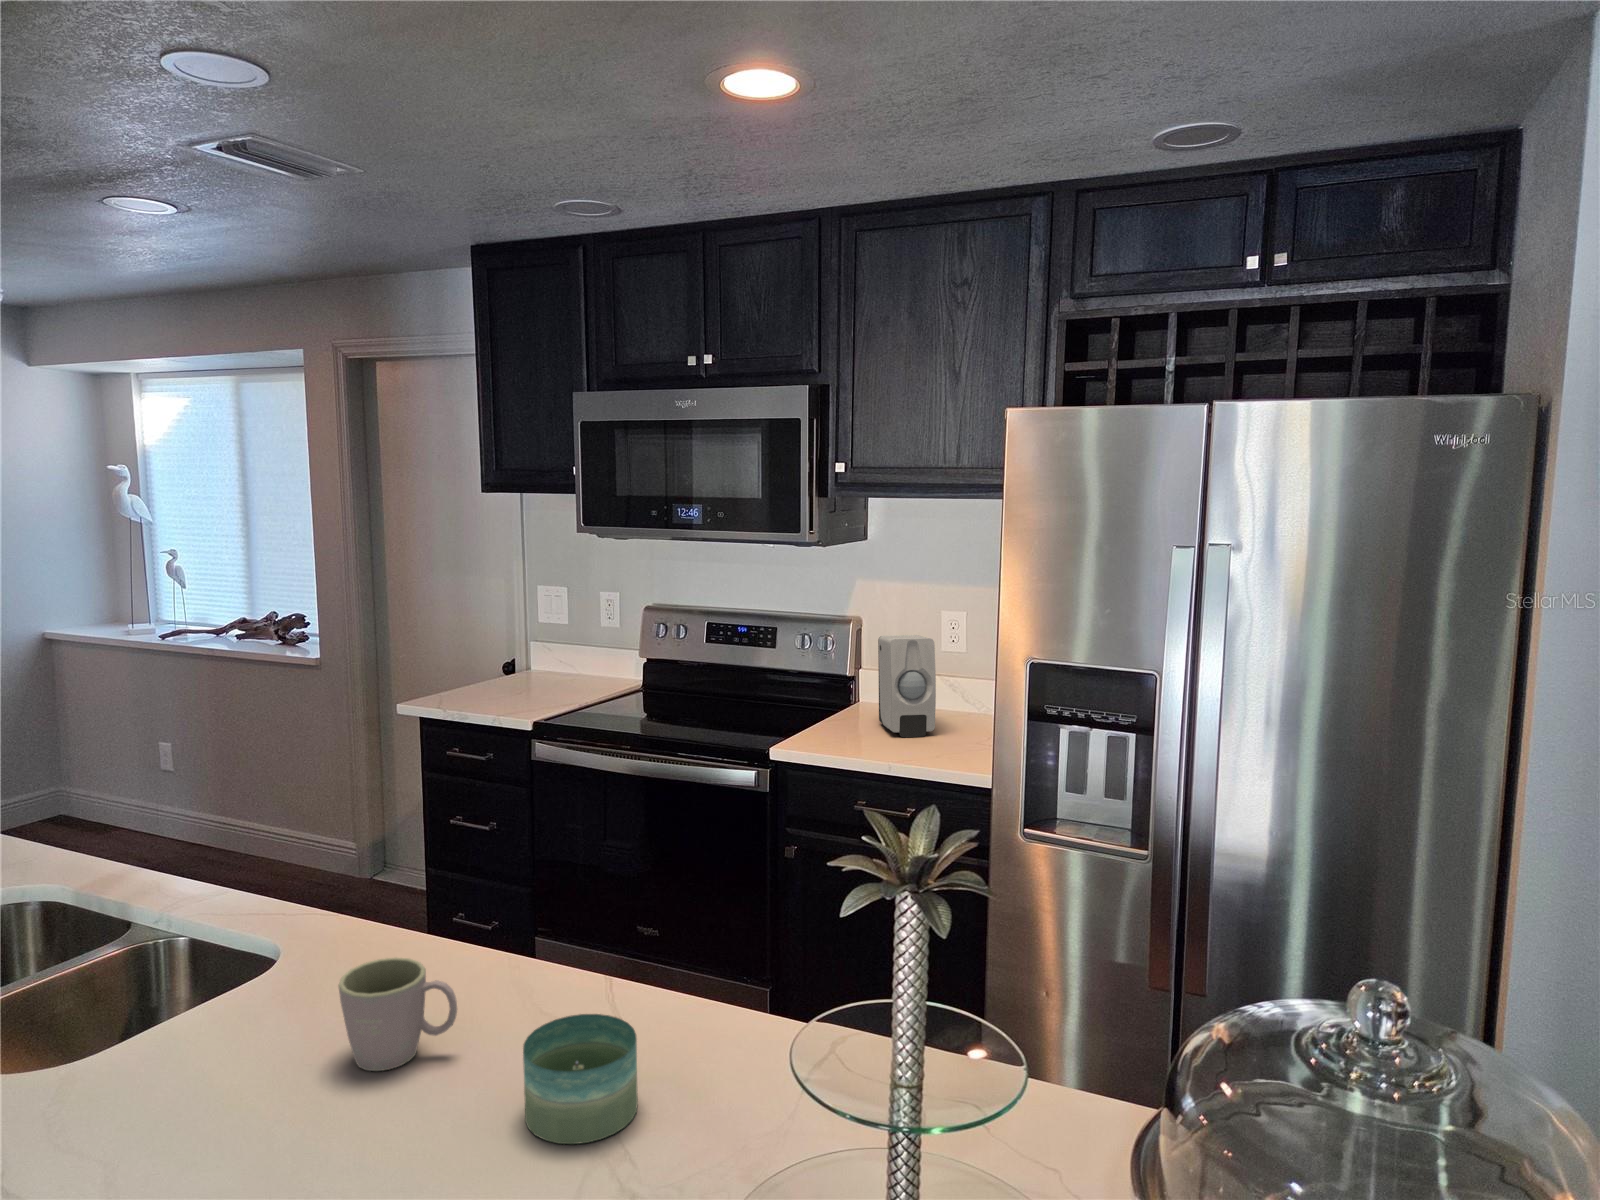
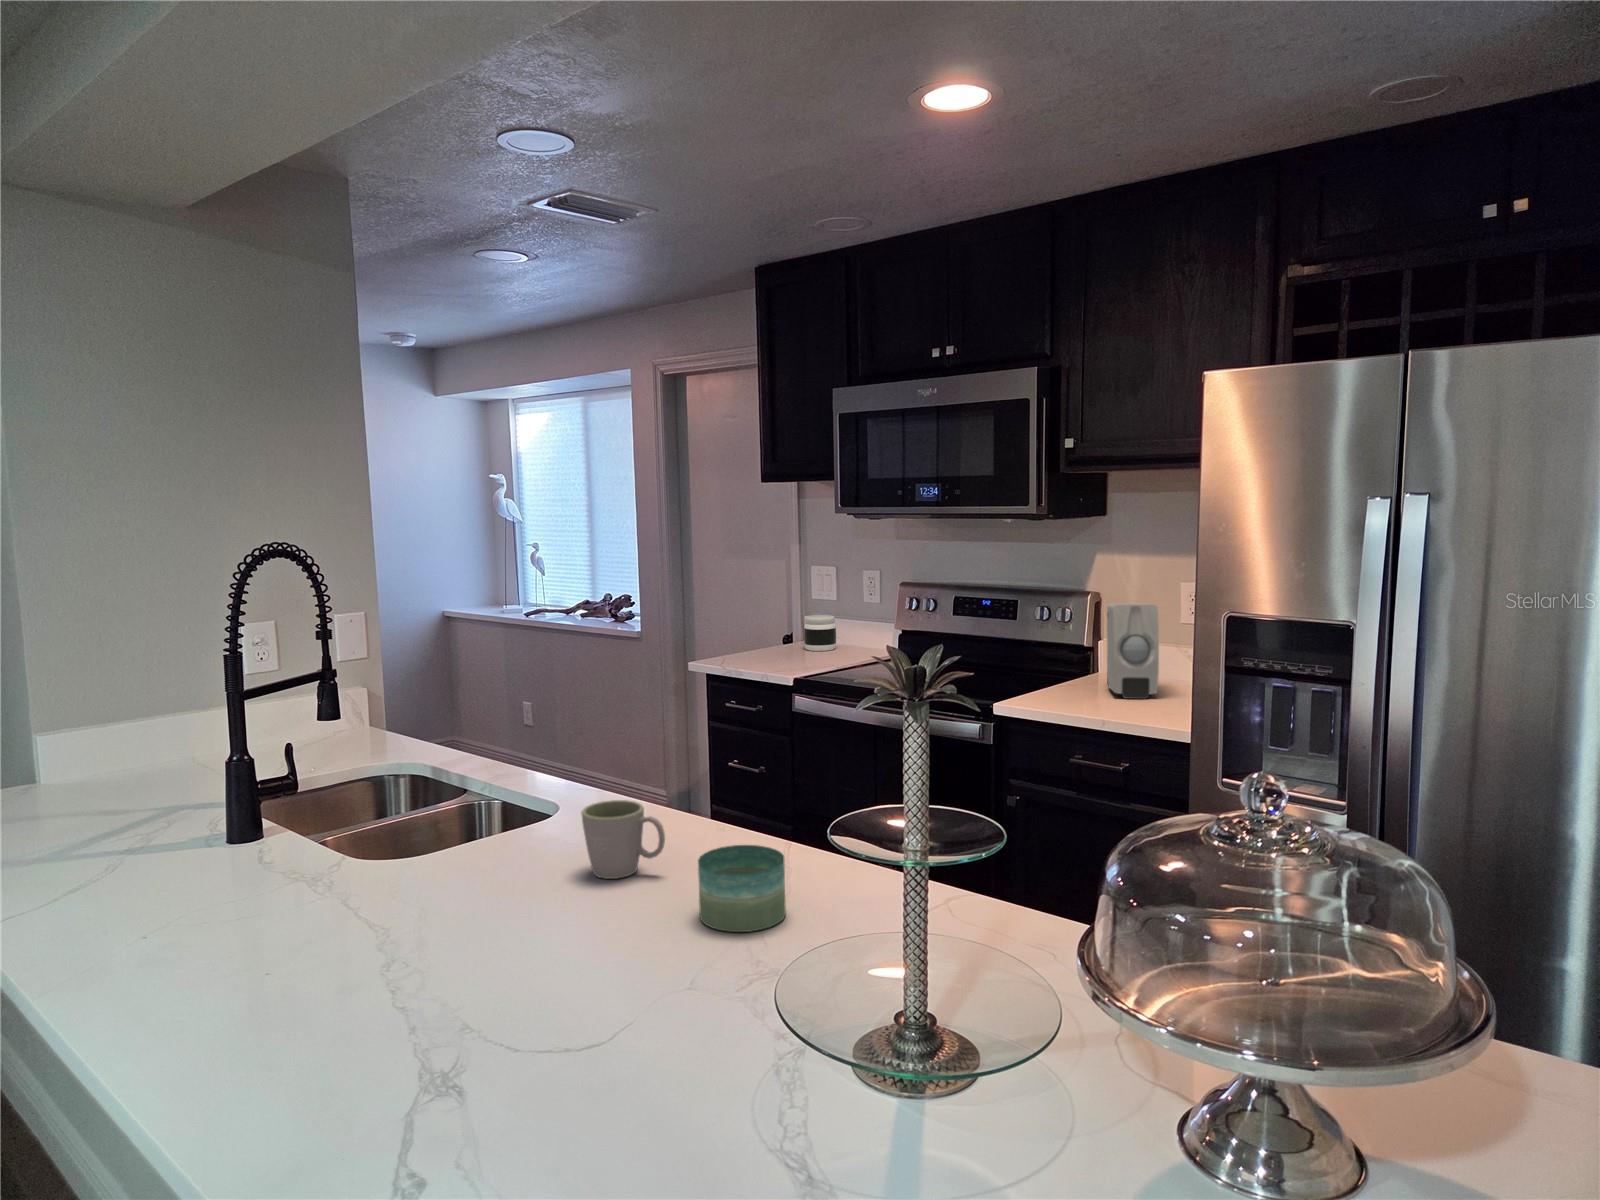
jar: none [532,642,569,684] -> present [804,615,836,651]

